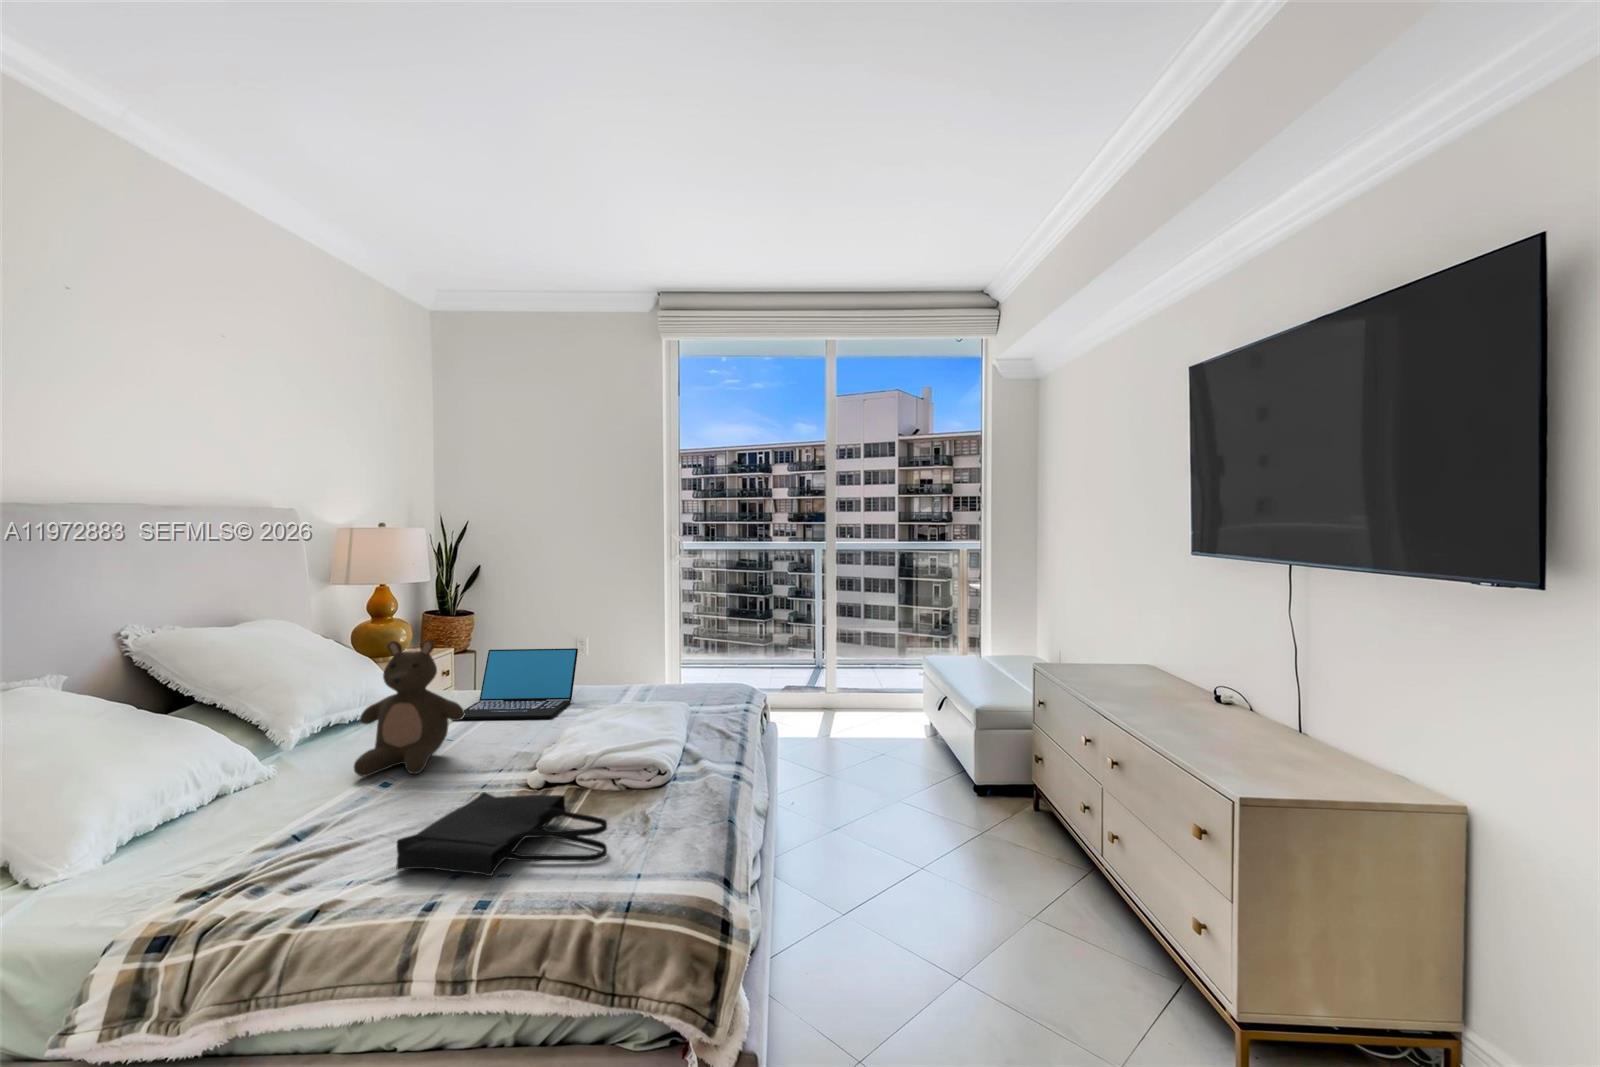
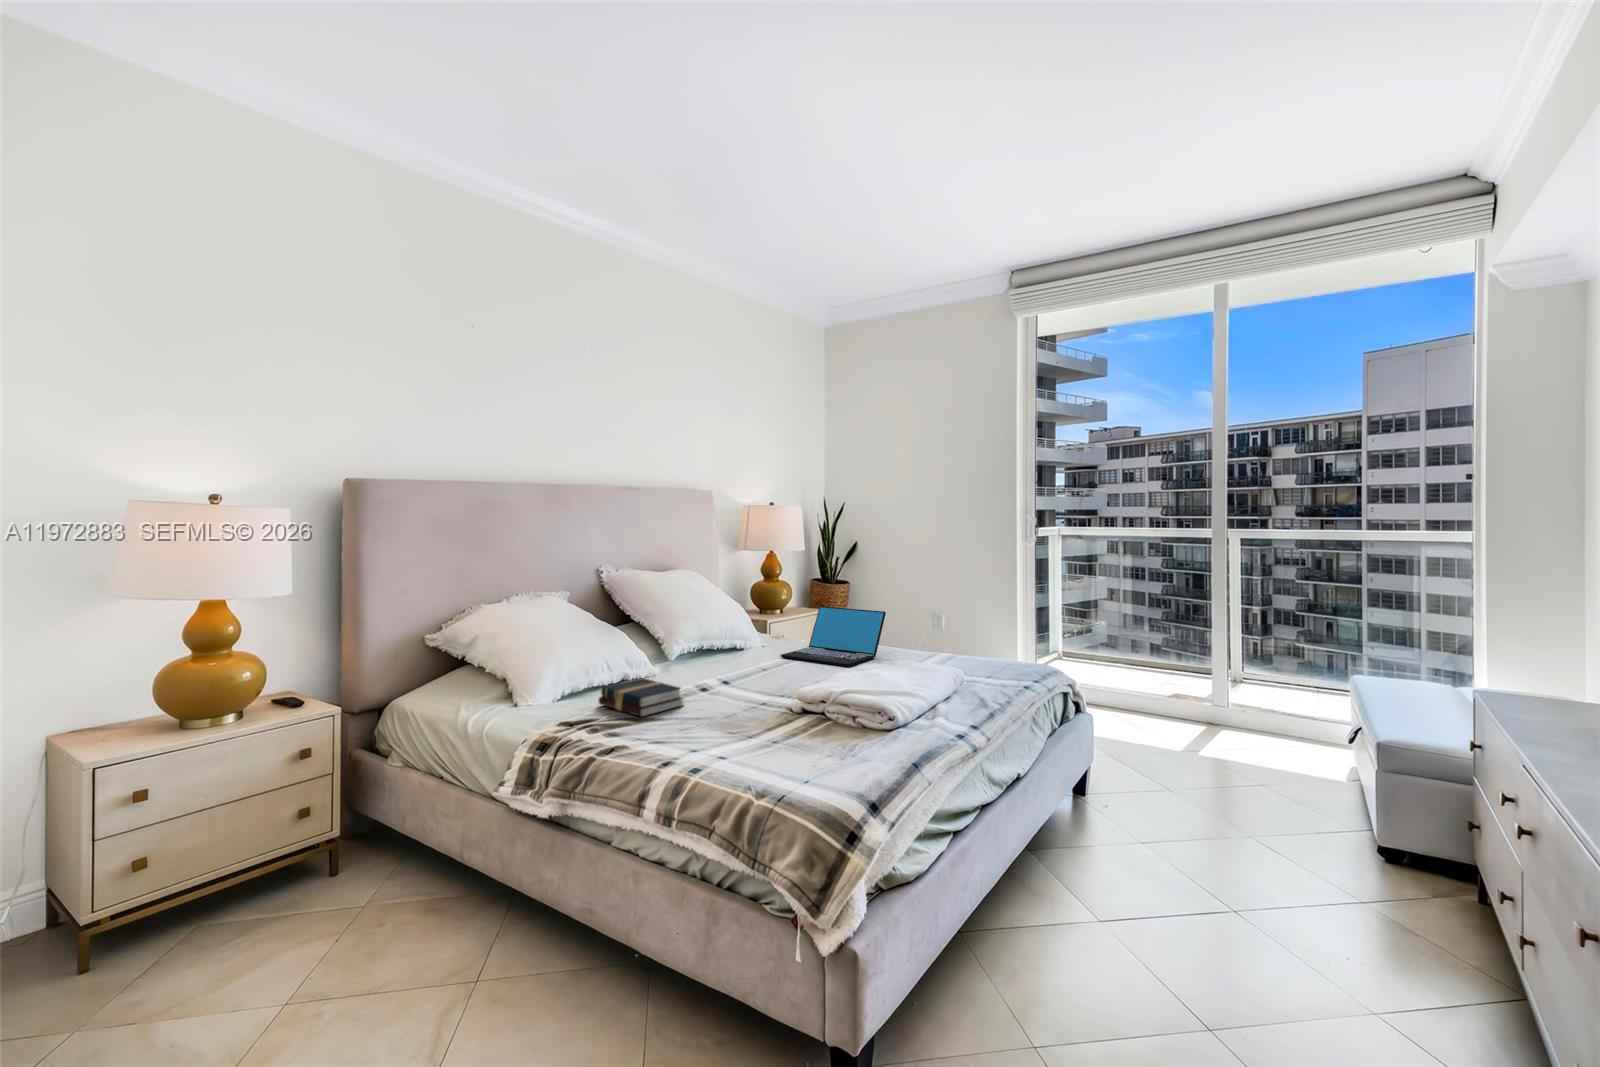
stuffed bear: present [354,640,465,776] -> none [691,585,768,686]
hardback book: none [222,789,375,848] -> present [599,678,683,717]
tote bag: present [396,792,607,876] -> none [667,702,800,764]

